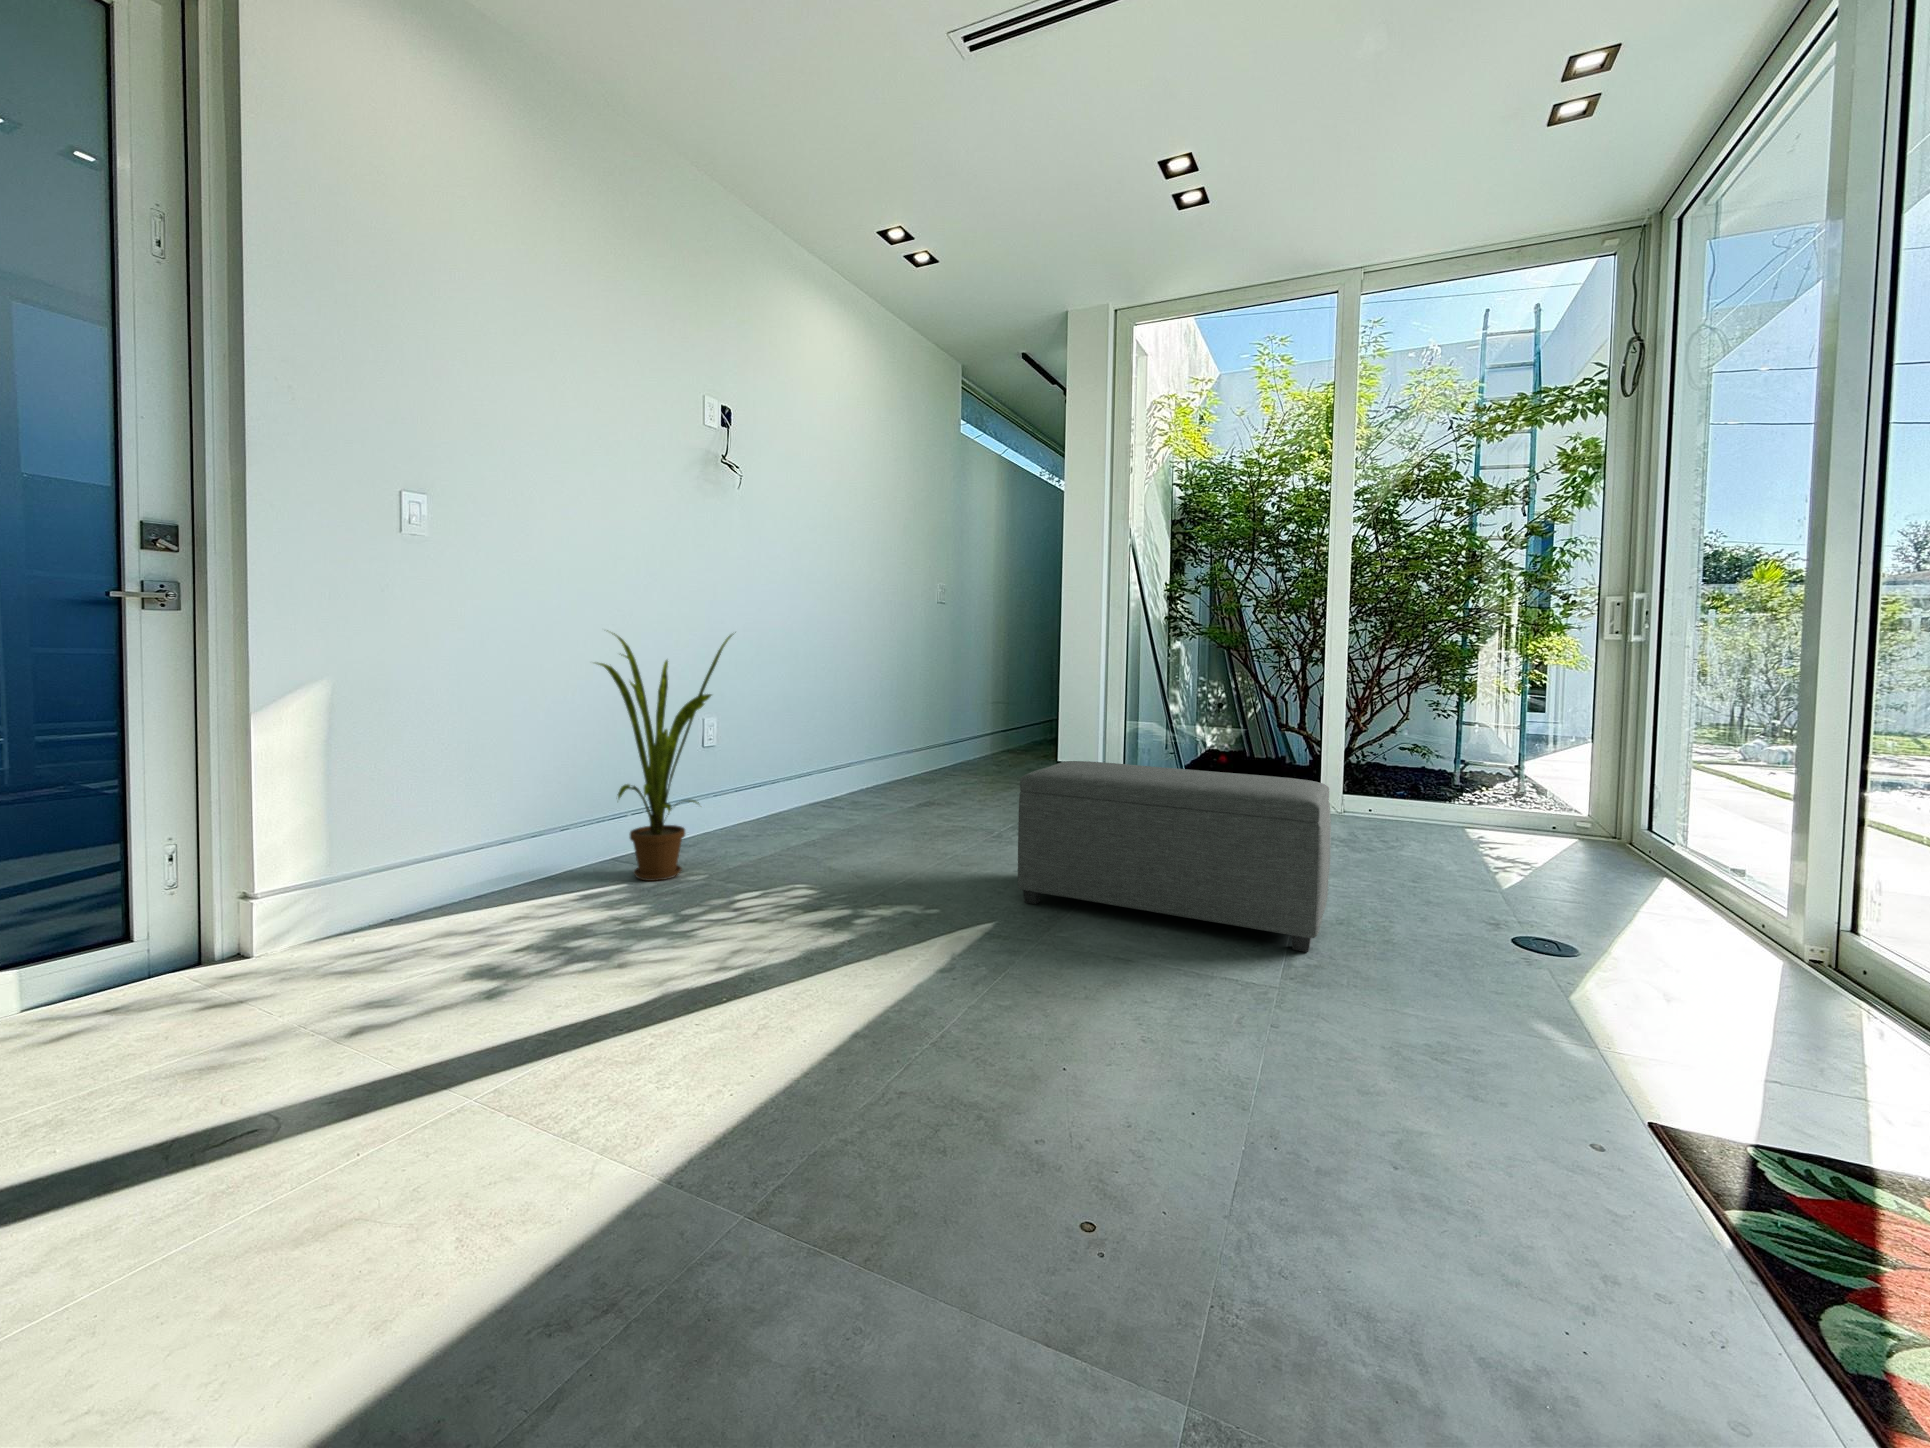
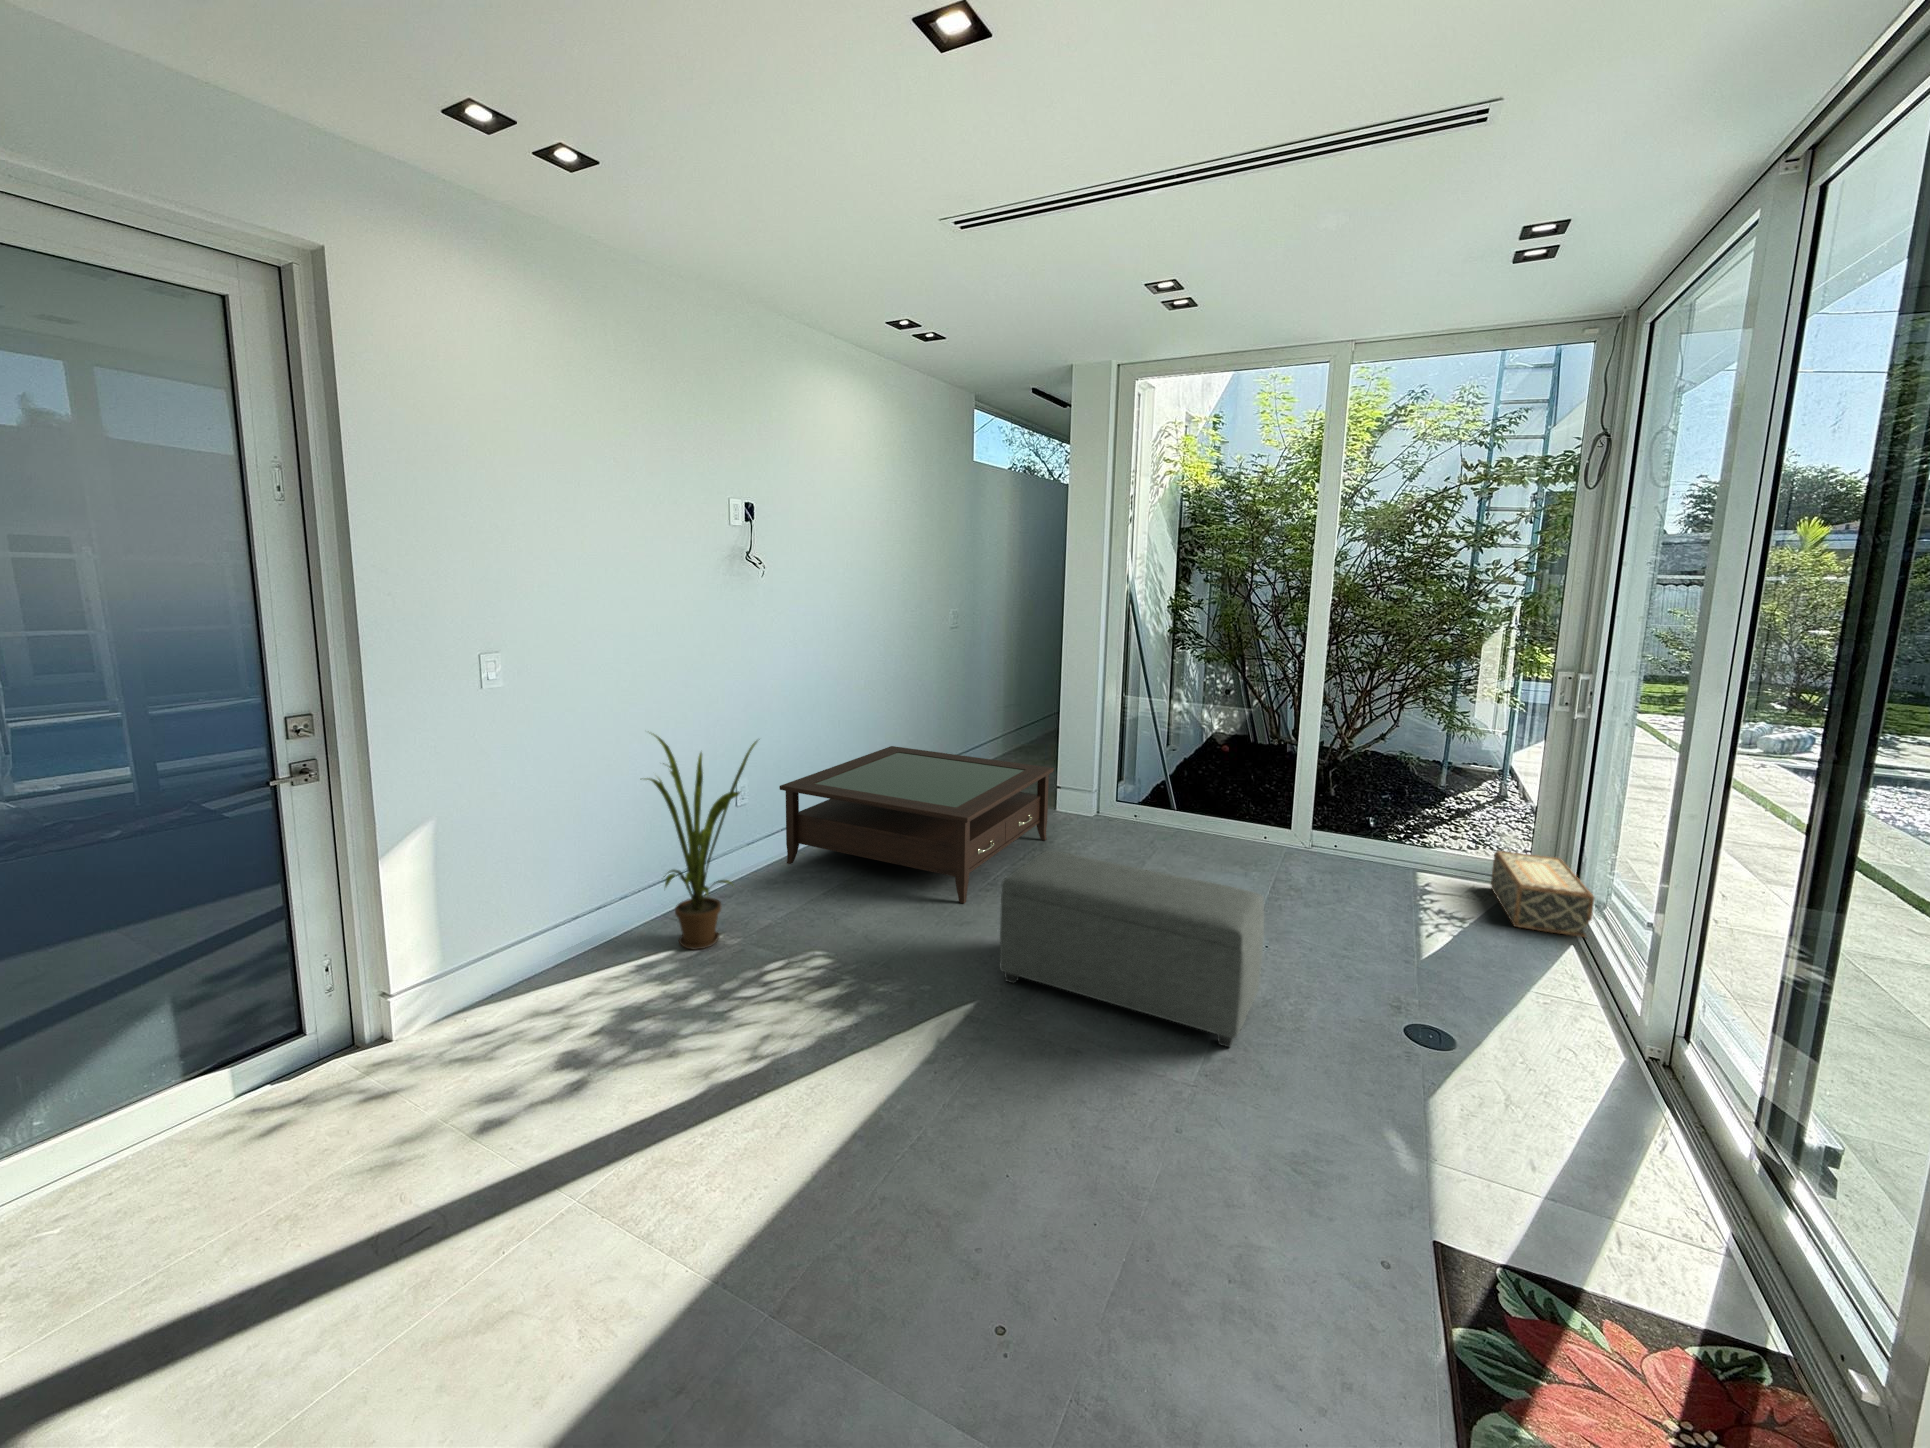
coffee table: none [755,713,1056,847] -> present [779,746,1054,904]
woven basket: none [1544,792,1675,868] -> present [1491,851,1595,937]

